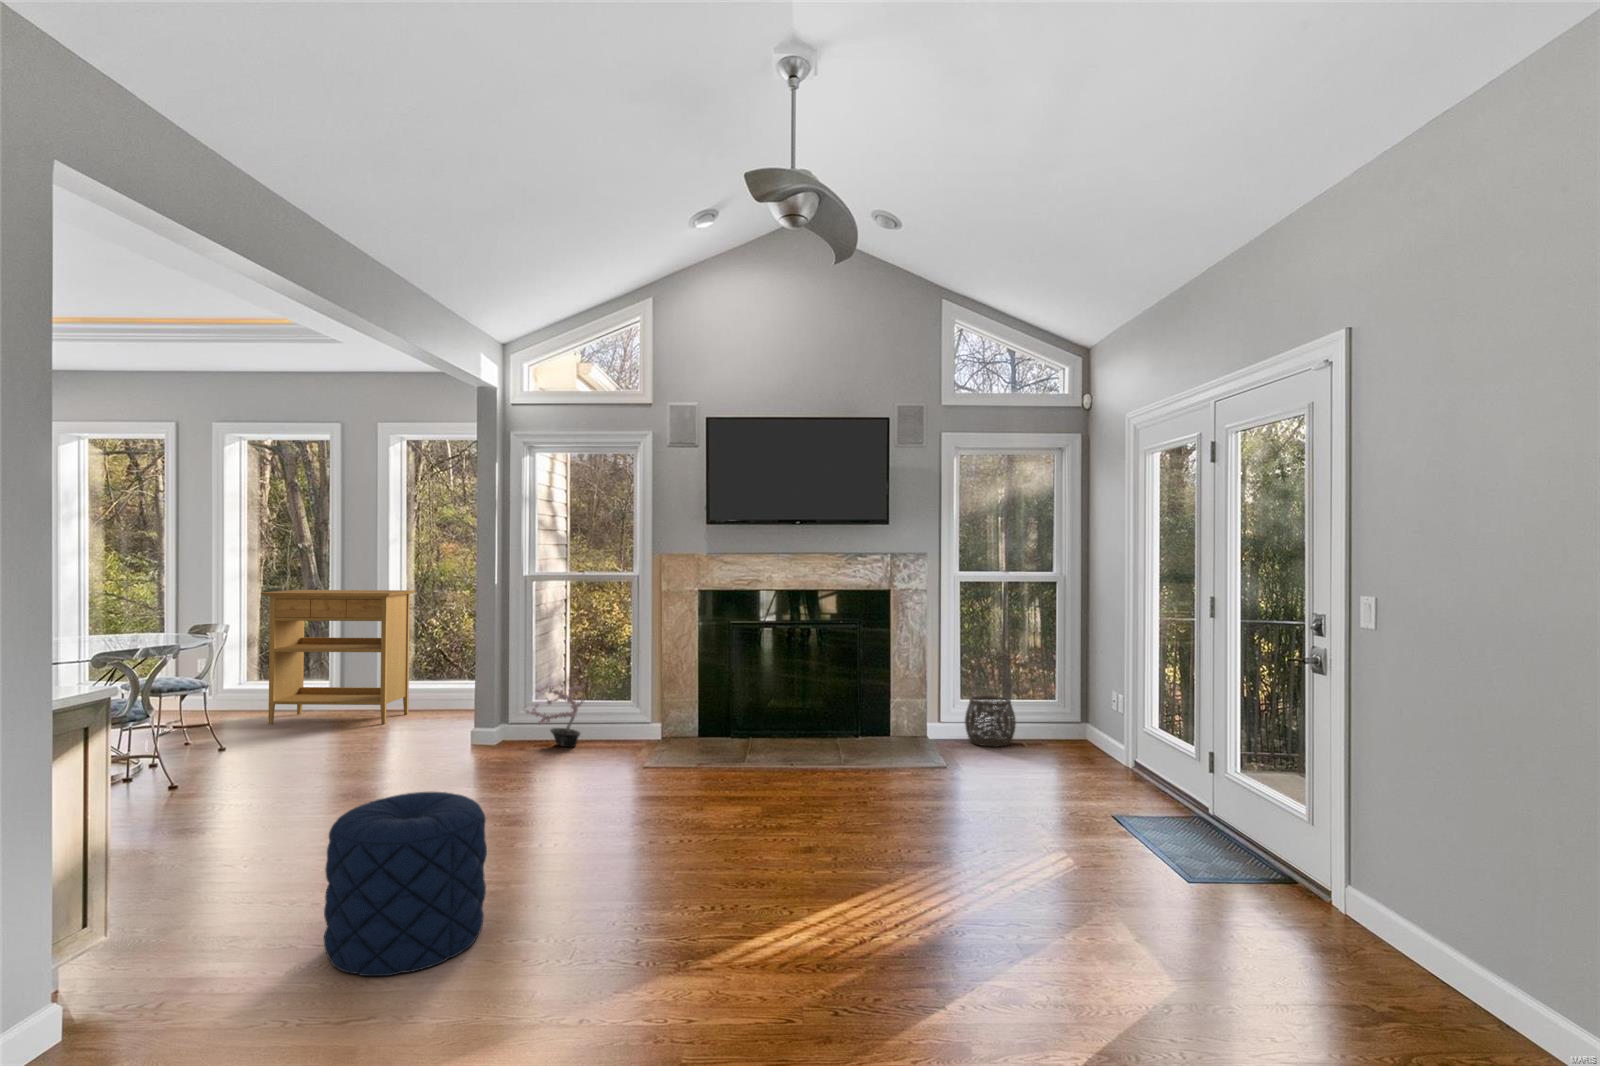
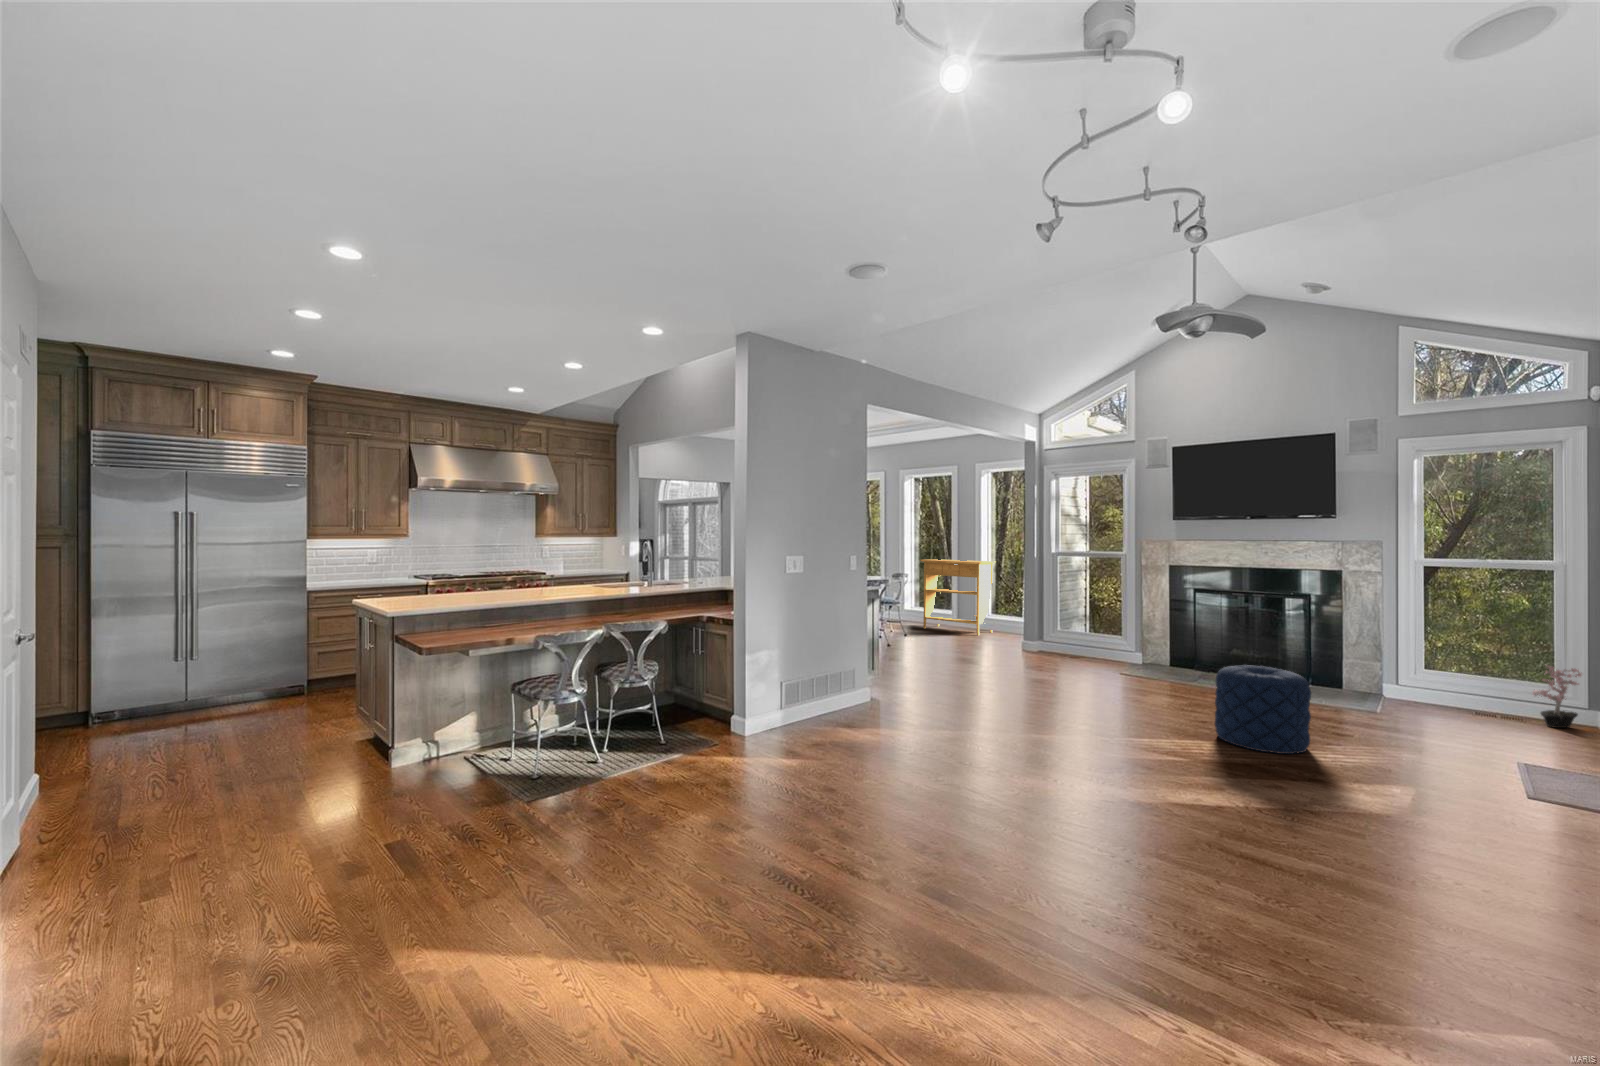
potted plant: present [526,680,587,747] -> present [1532,665,1582,728]
woven basket: present [965,696,1016,747] -> none [1421,665,1484,711]
pouf: present [324,792,487,976] -> present [1215,665,1311,754]

